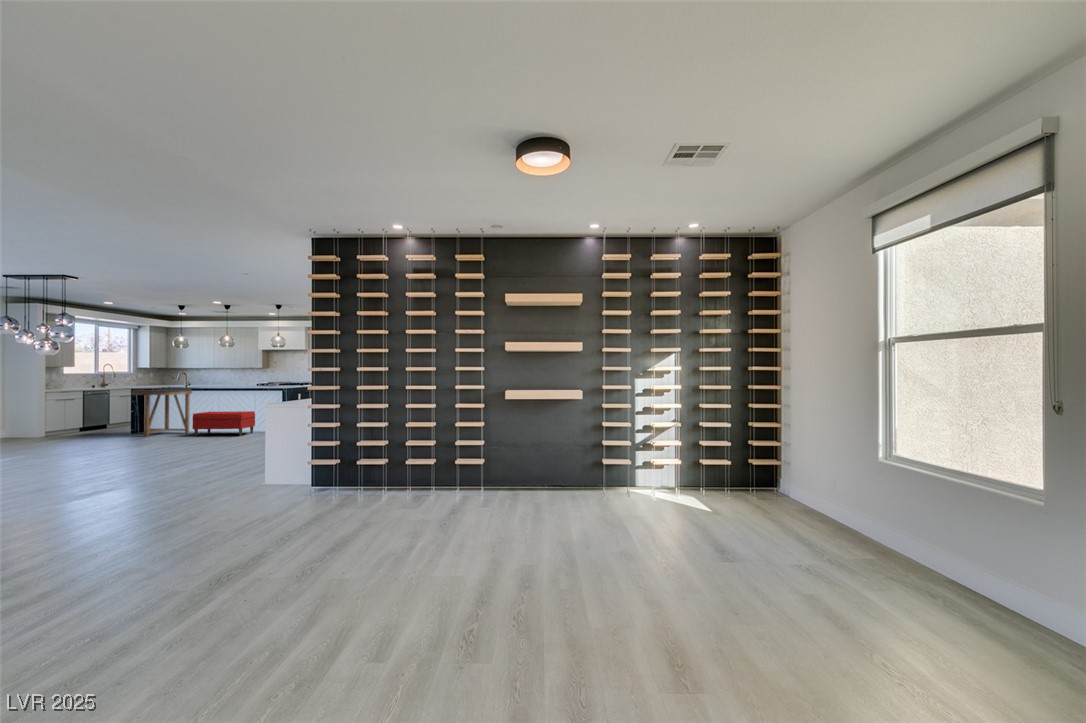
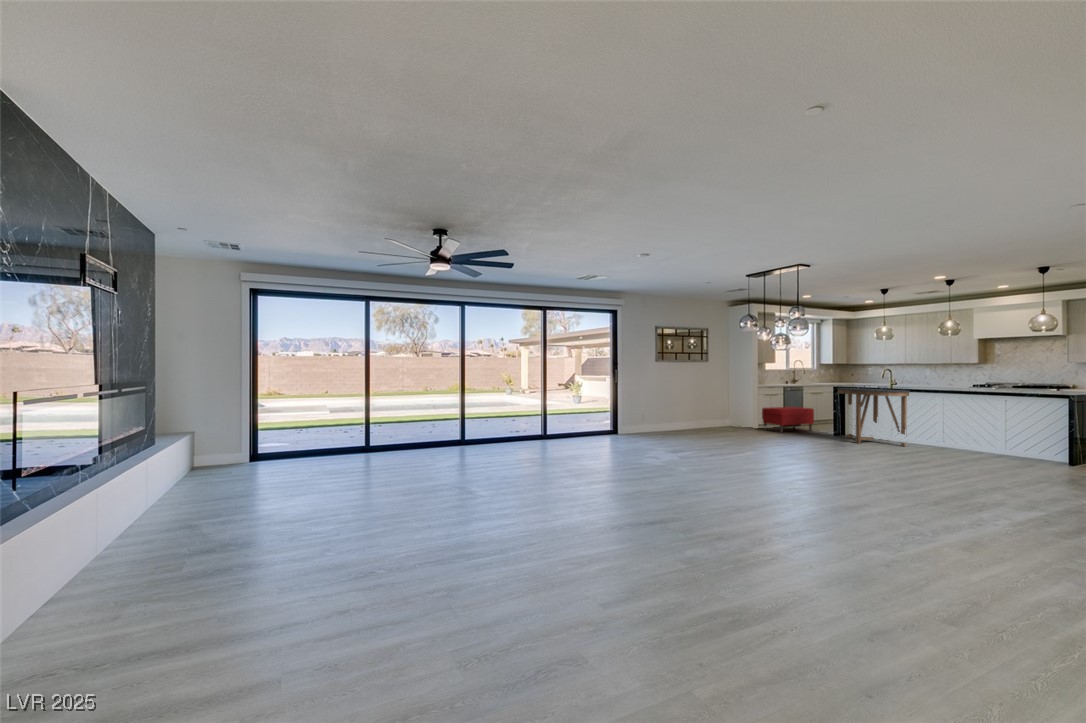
bench: present [192,411,255,436] -> present [762,407,814,433]

